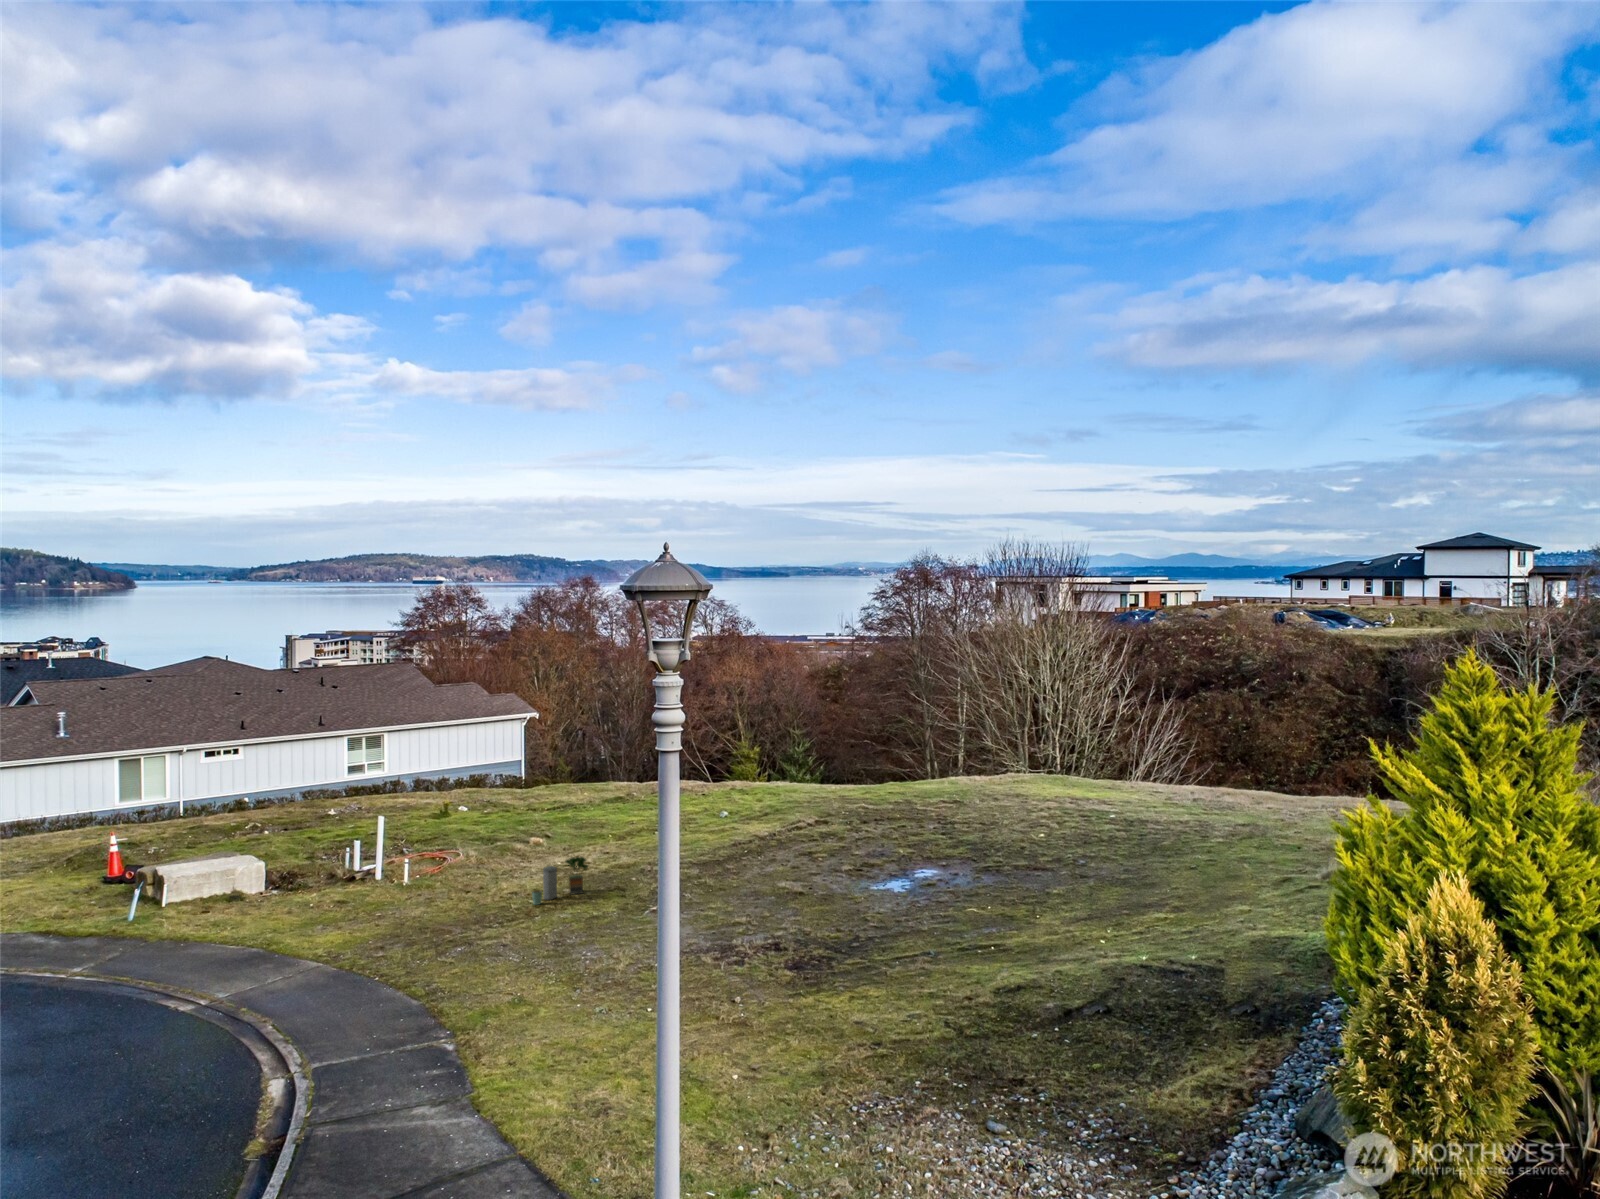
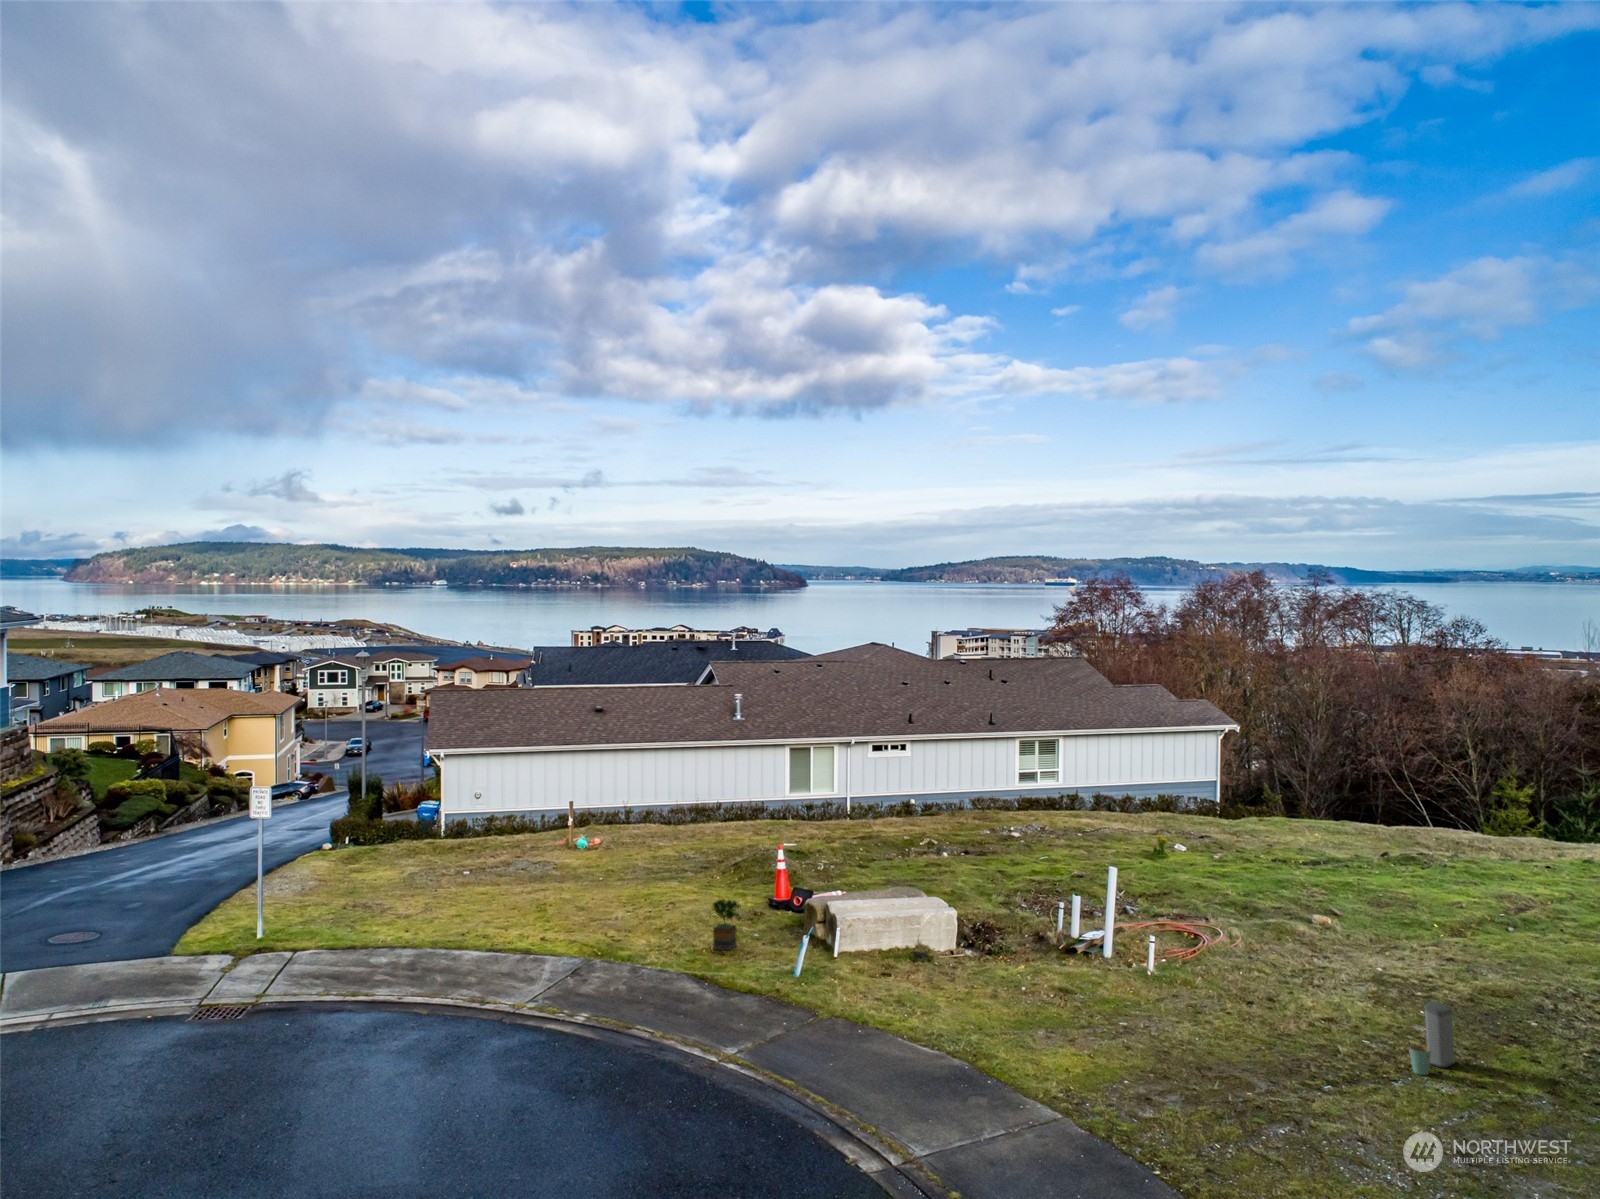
potted tree: present [565,856,588,894] -> present [713,900,741,950]

